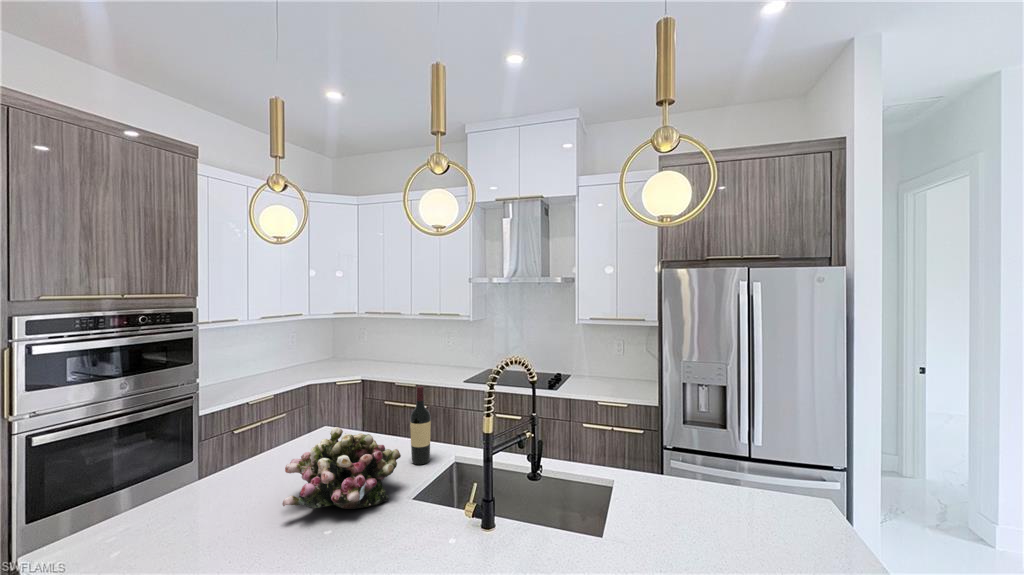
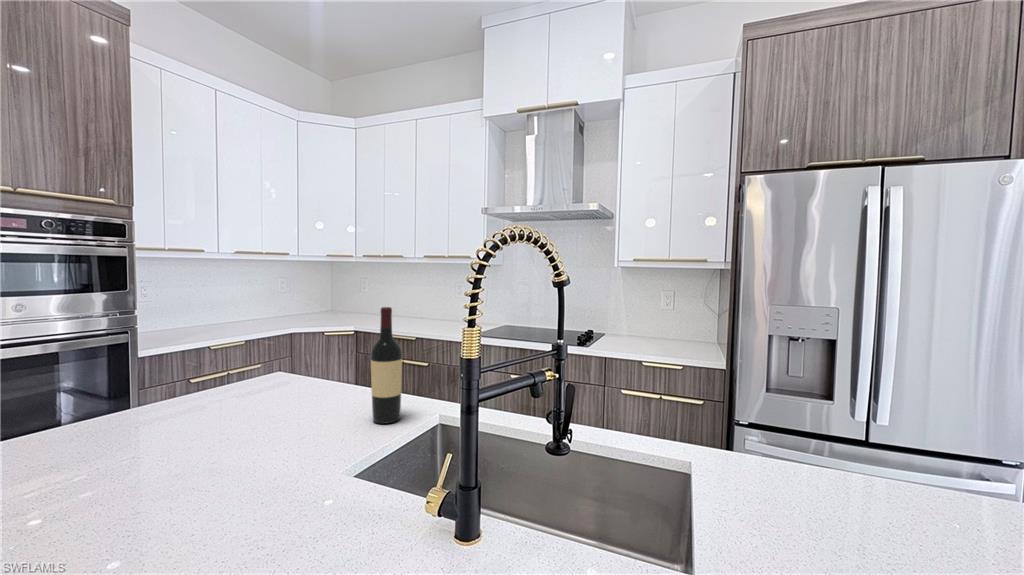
flower arrangement: present [282,427,401,509] -> none [105,354,340,486]

